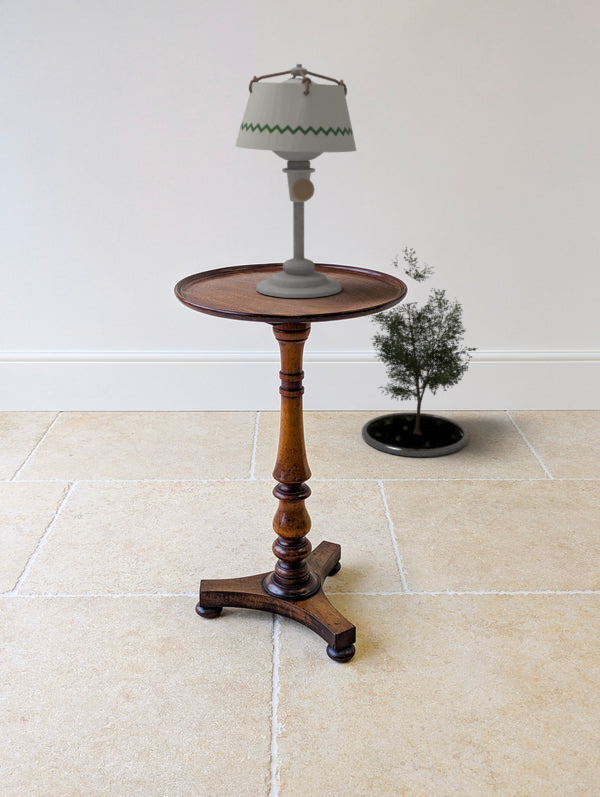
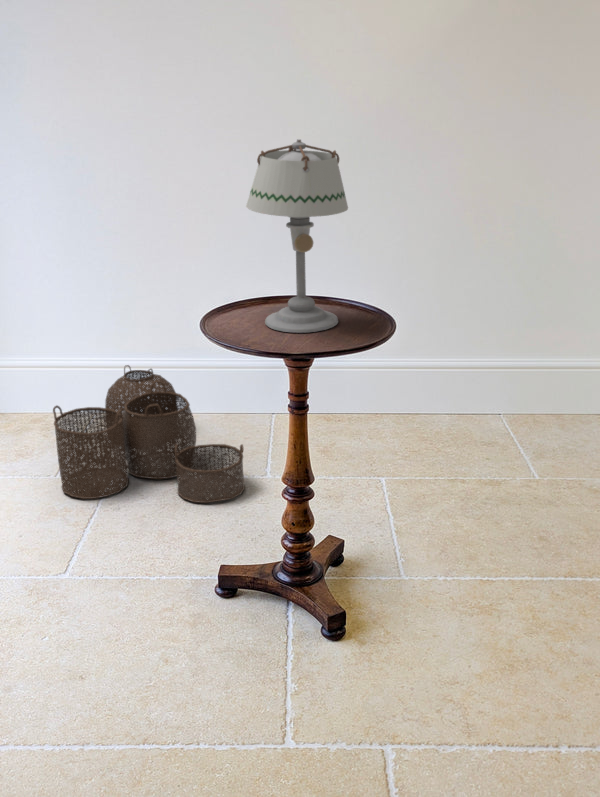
potted tree: present [362,247,476,457] -> none [360,257,475,456]
woven basket: none [31,359,235,502] -> present [53,365,245,503]

